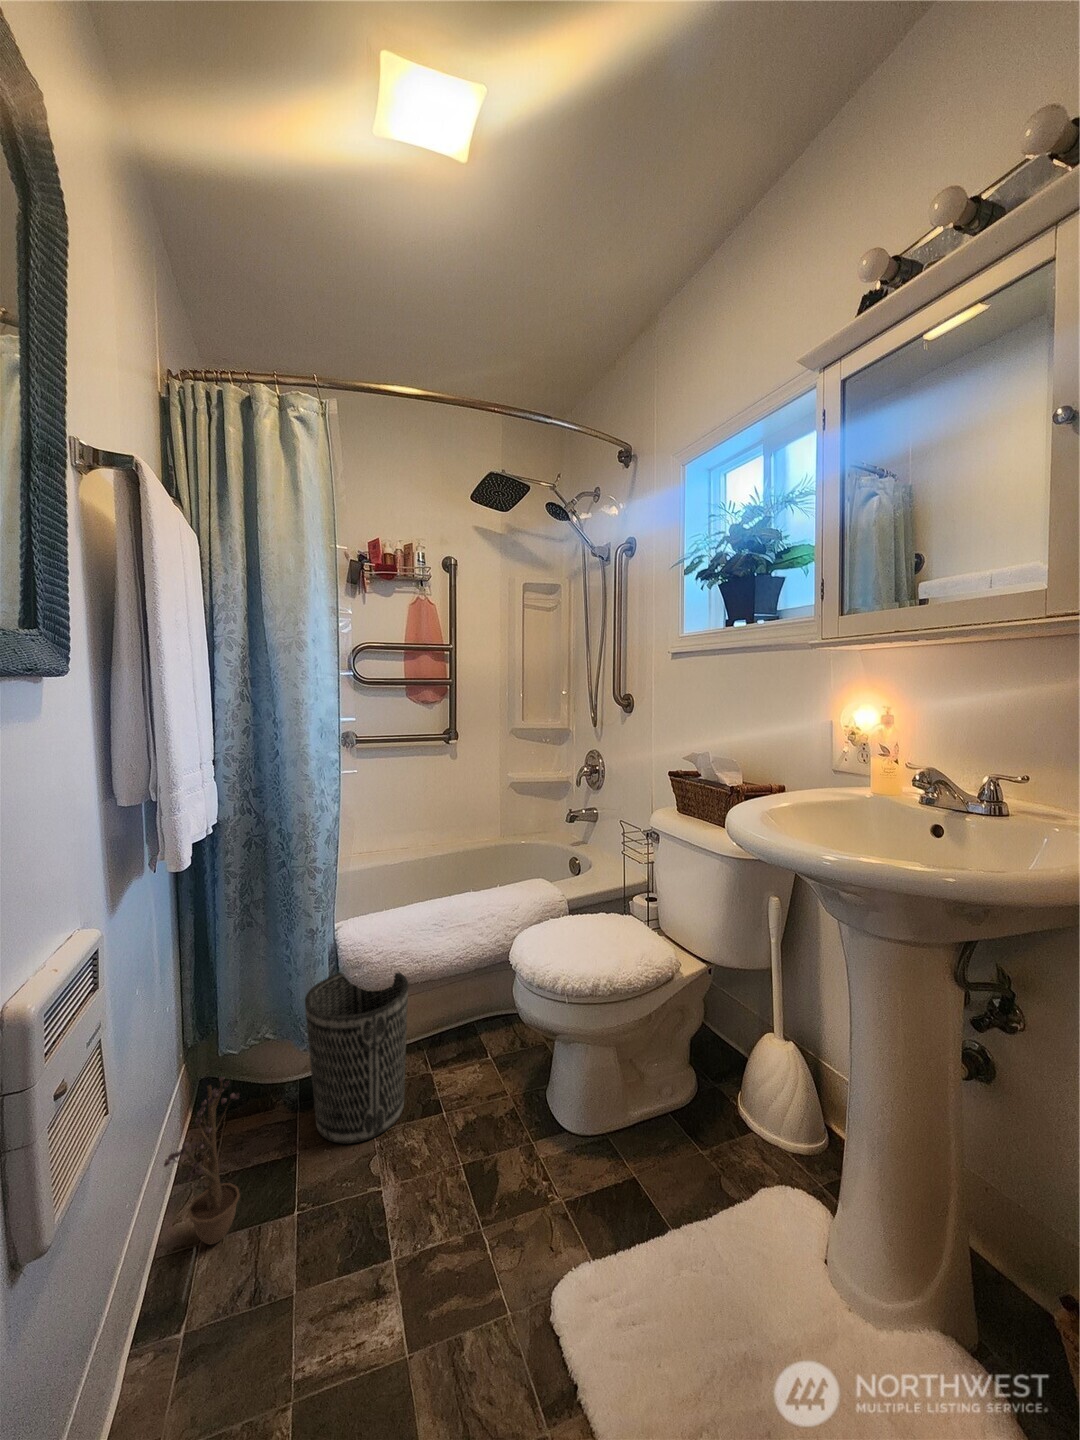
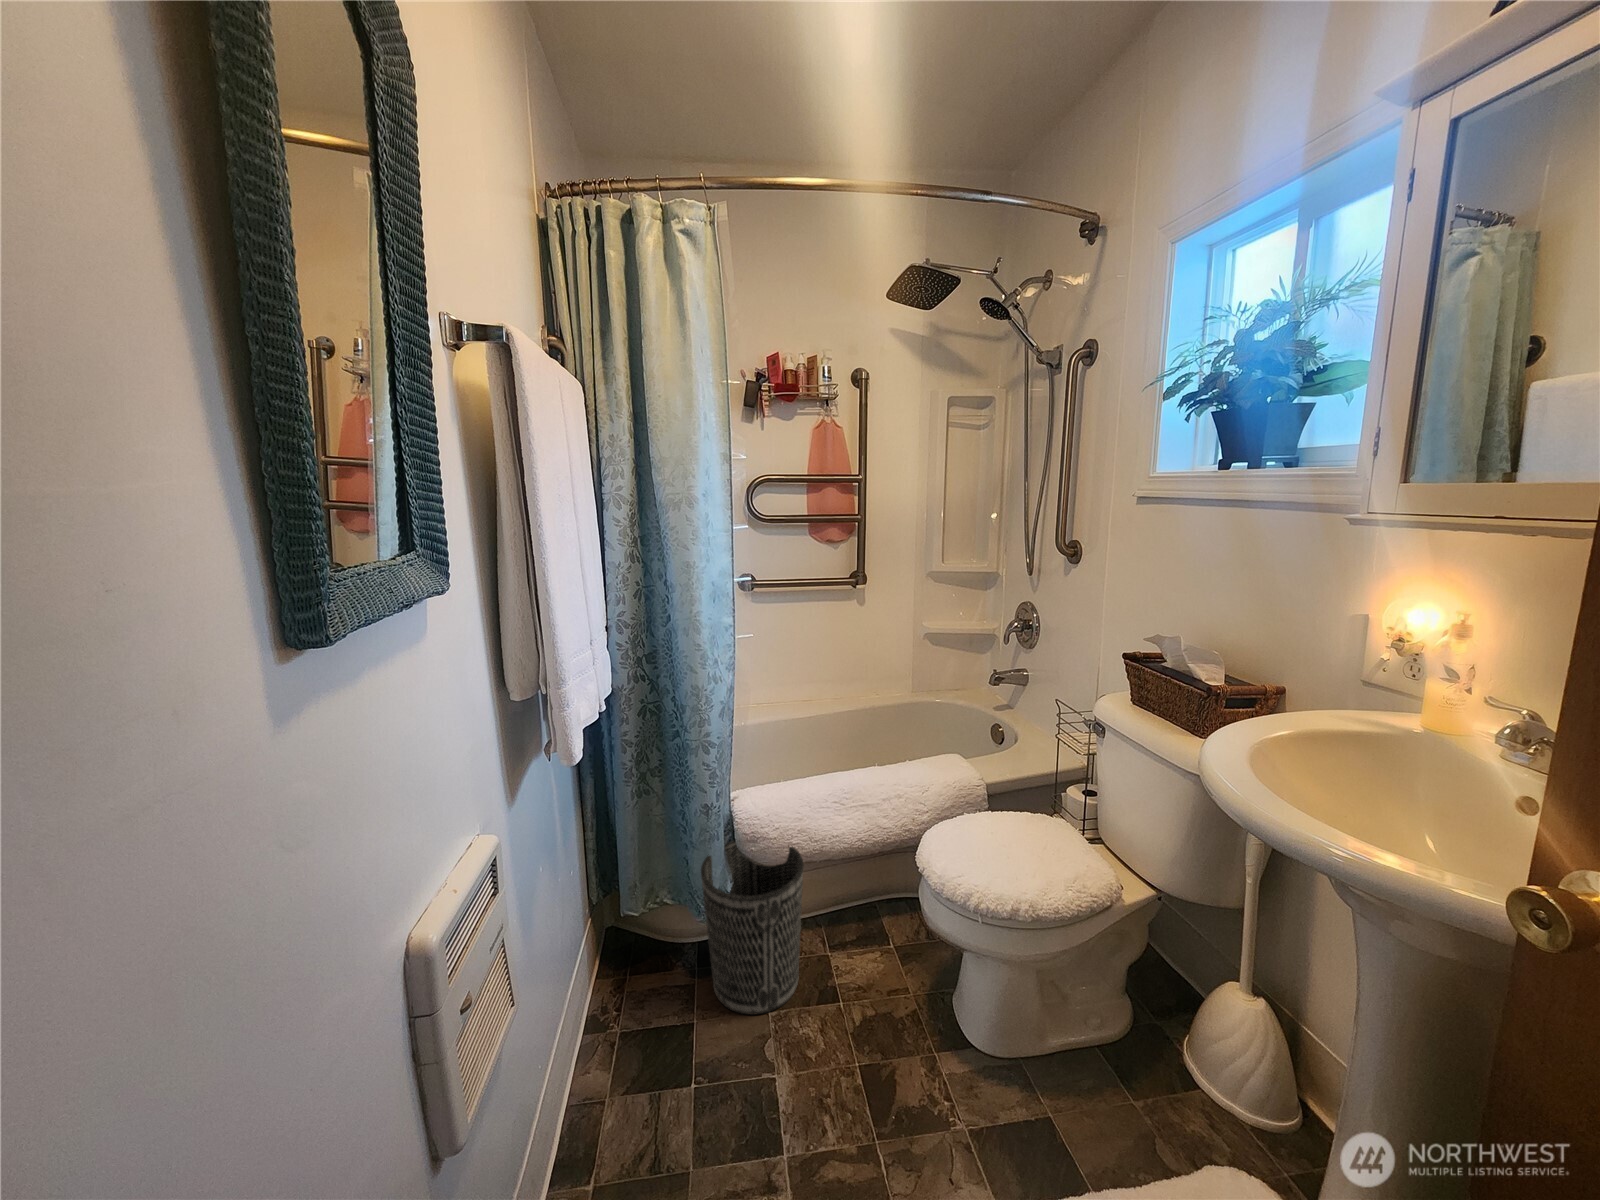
decorative plant: present [164,1076,240,1302] -> none [574,946,643,1153]

